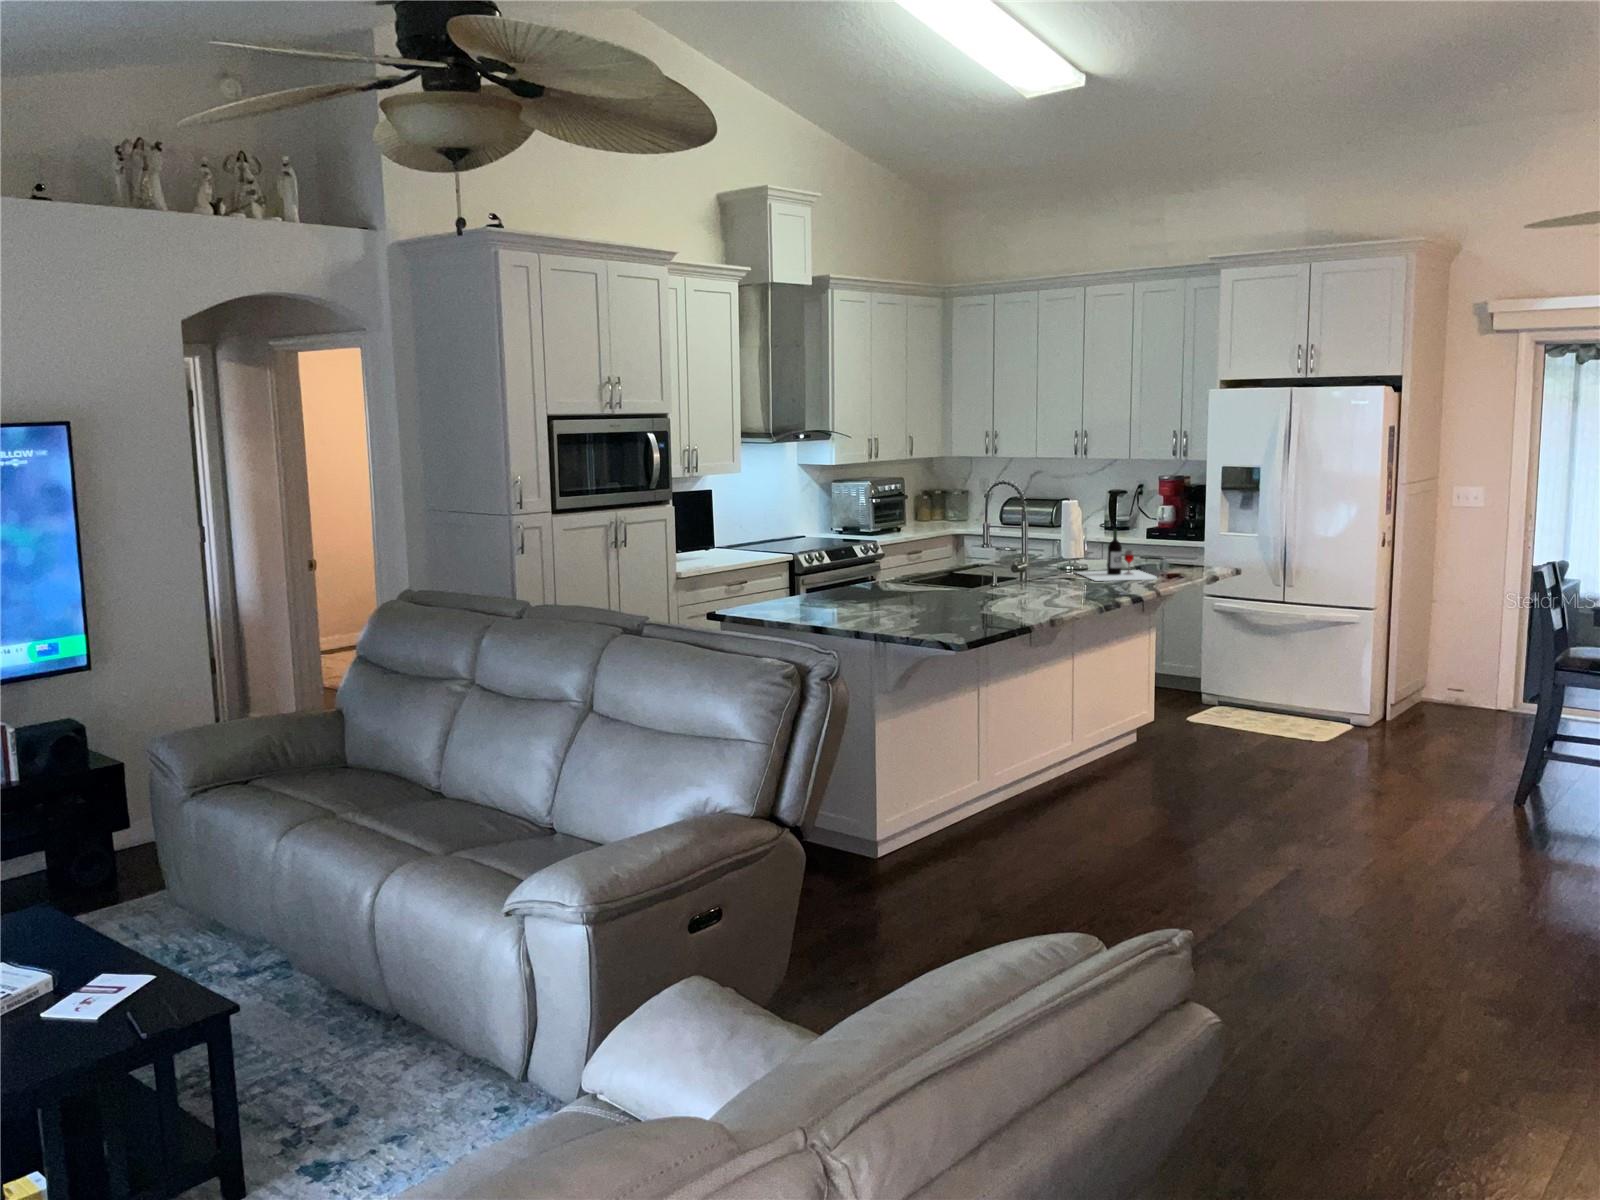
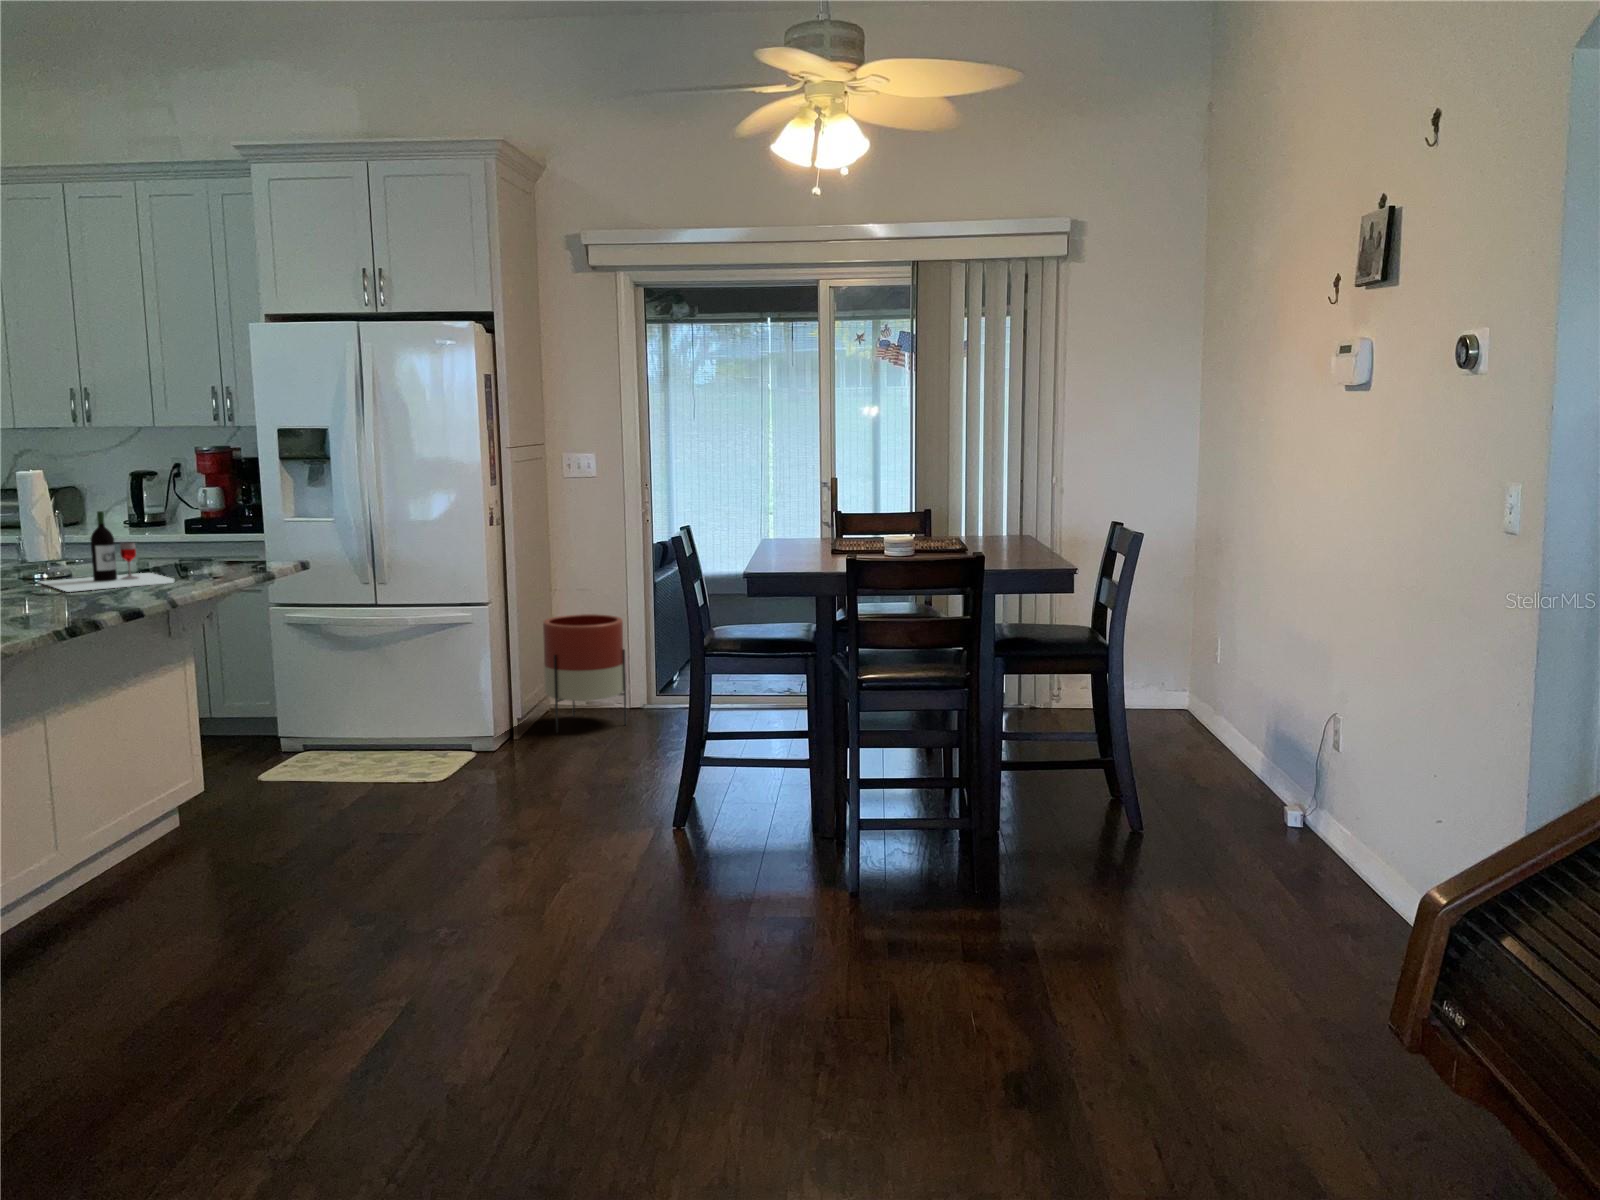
planter: none [1418,623,1497,723] -> present [543,614,626,732]

